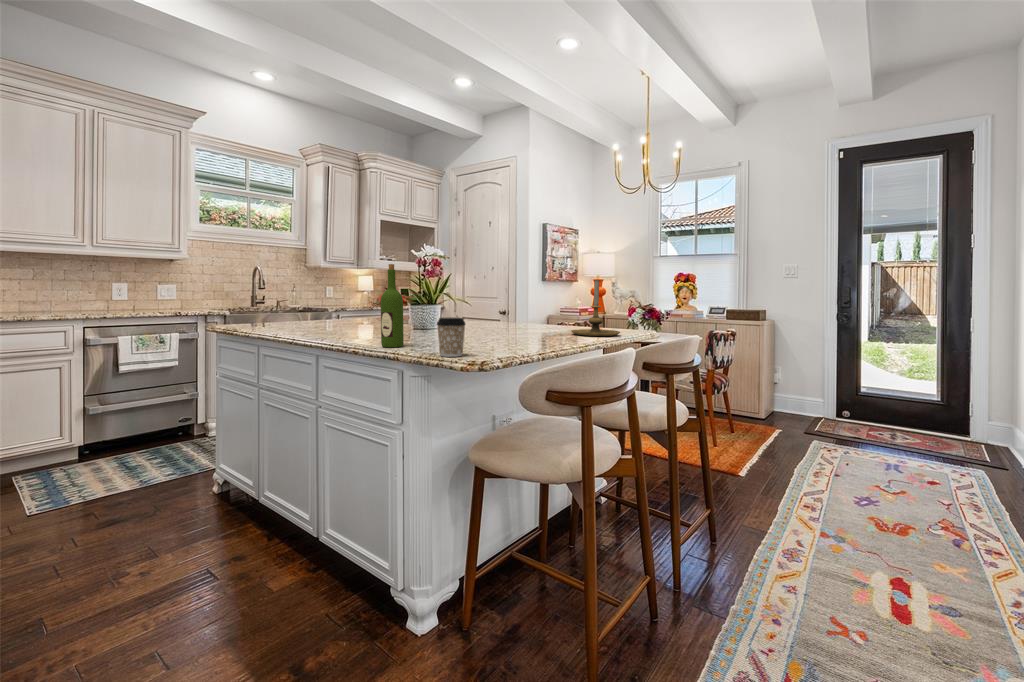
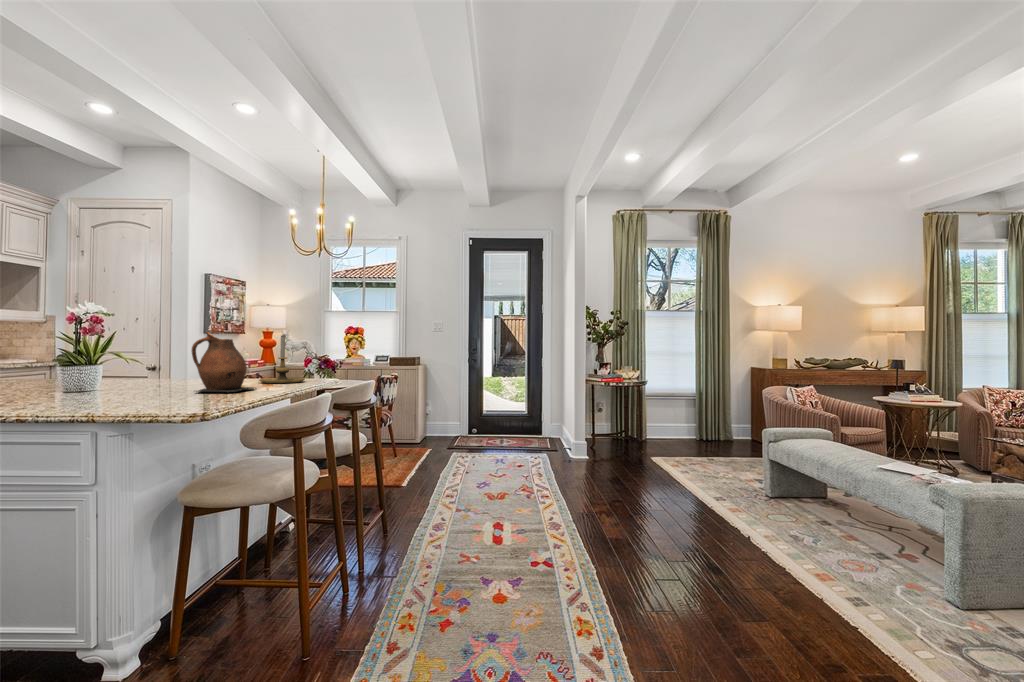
wine bottle: present [381,264,404,347] -> none [61,323,90,405]
ceramic pitcher: none [498,275,561,345] -> present [192,332,254,393]
coffee cup: present [437,318,465,357] -> none [145,372,176,406]

